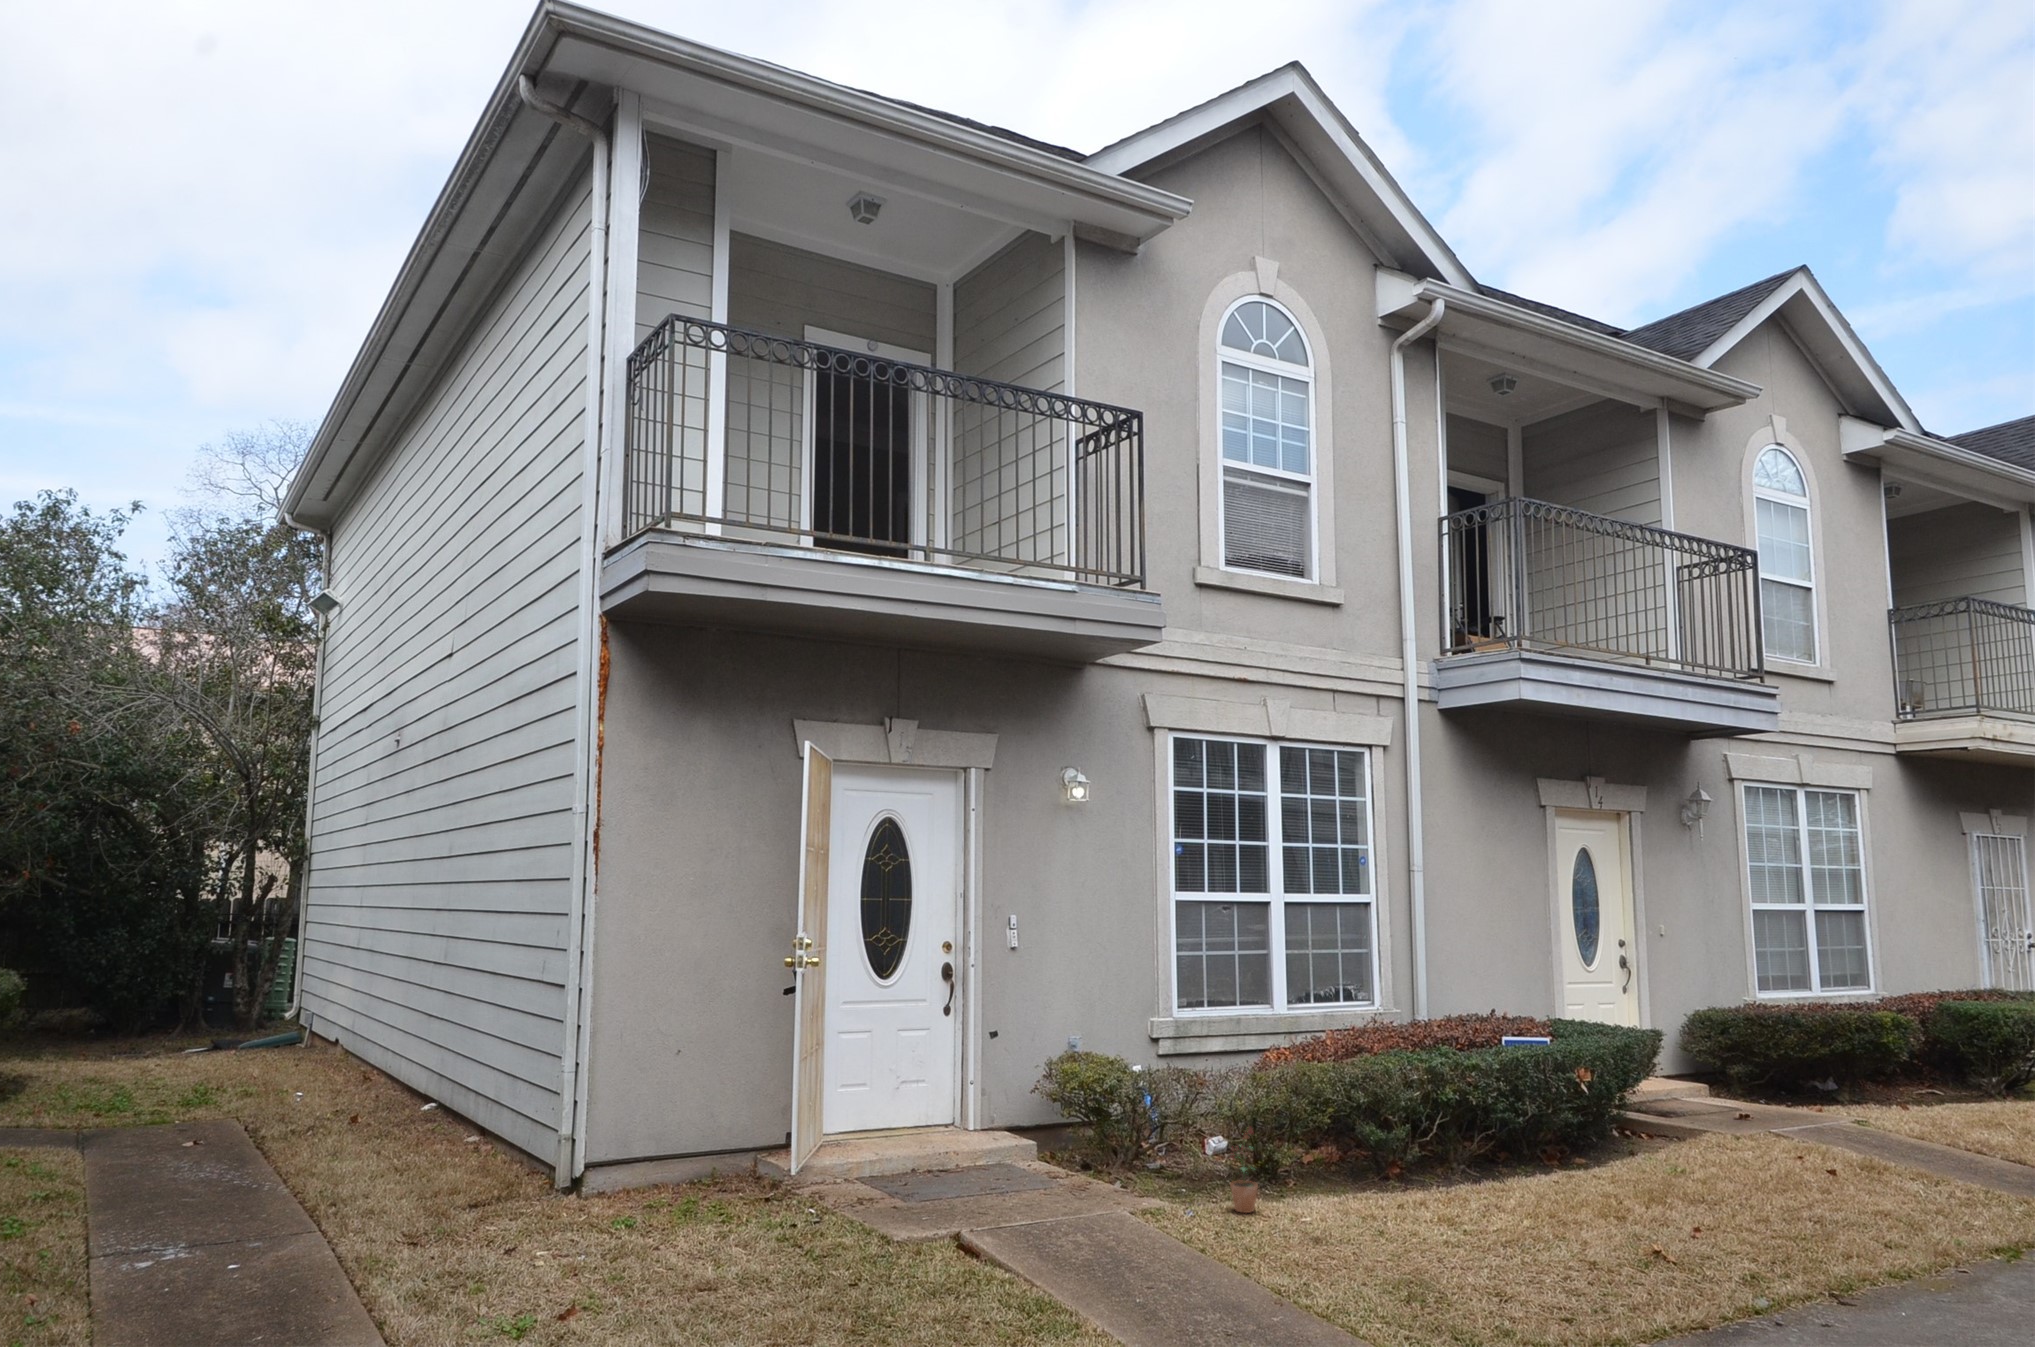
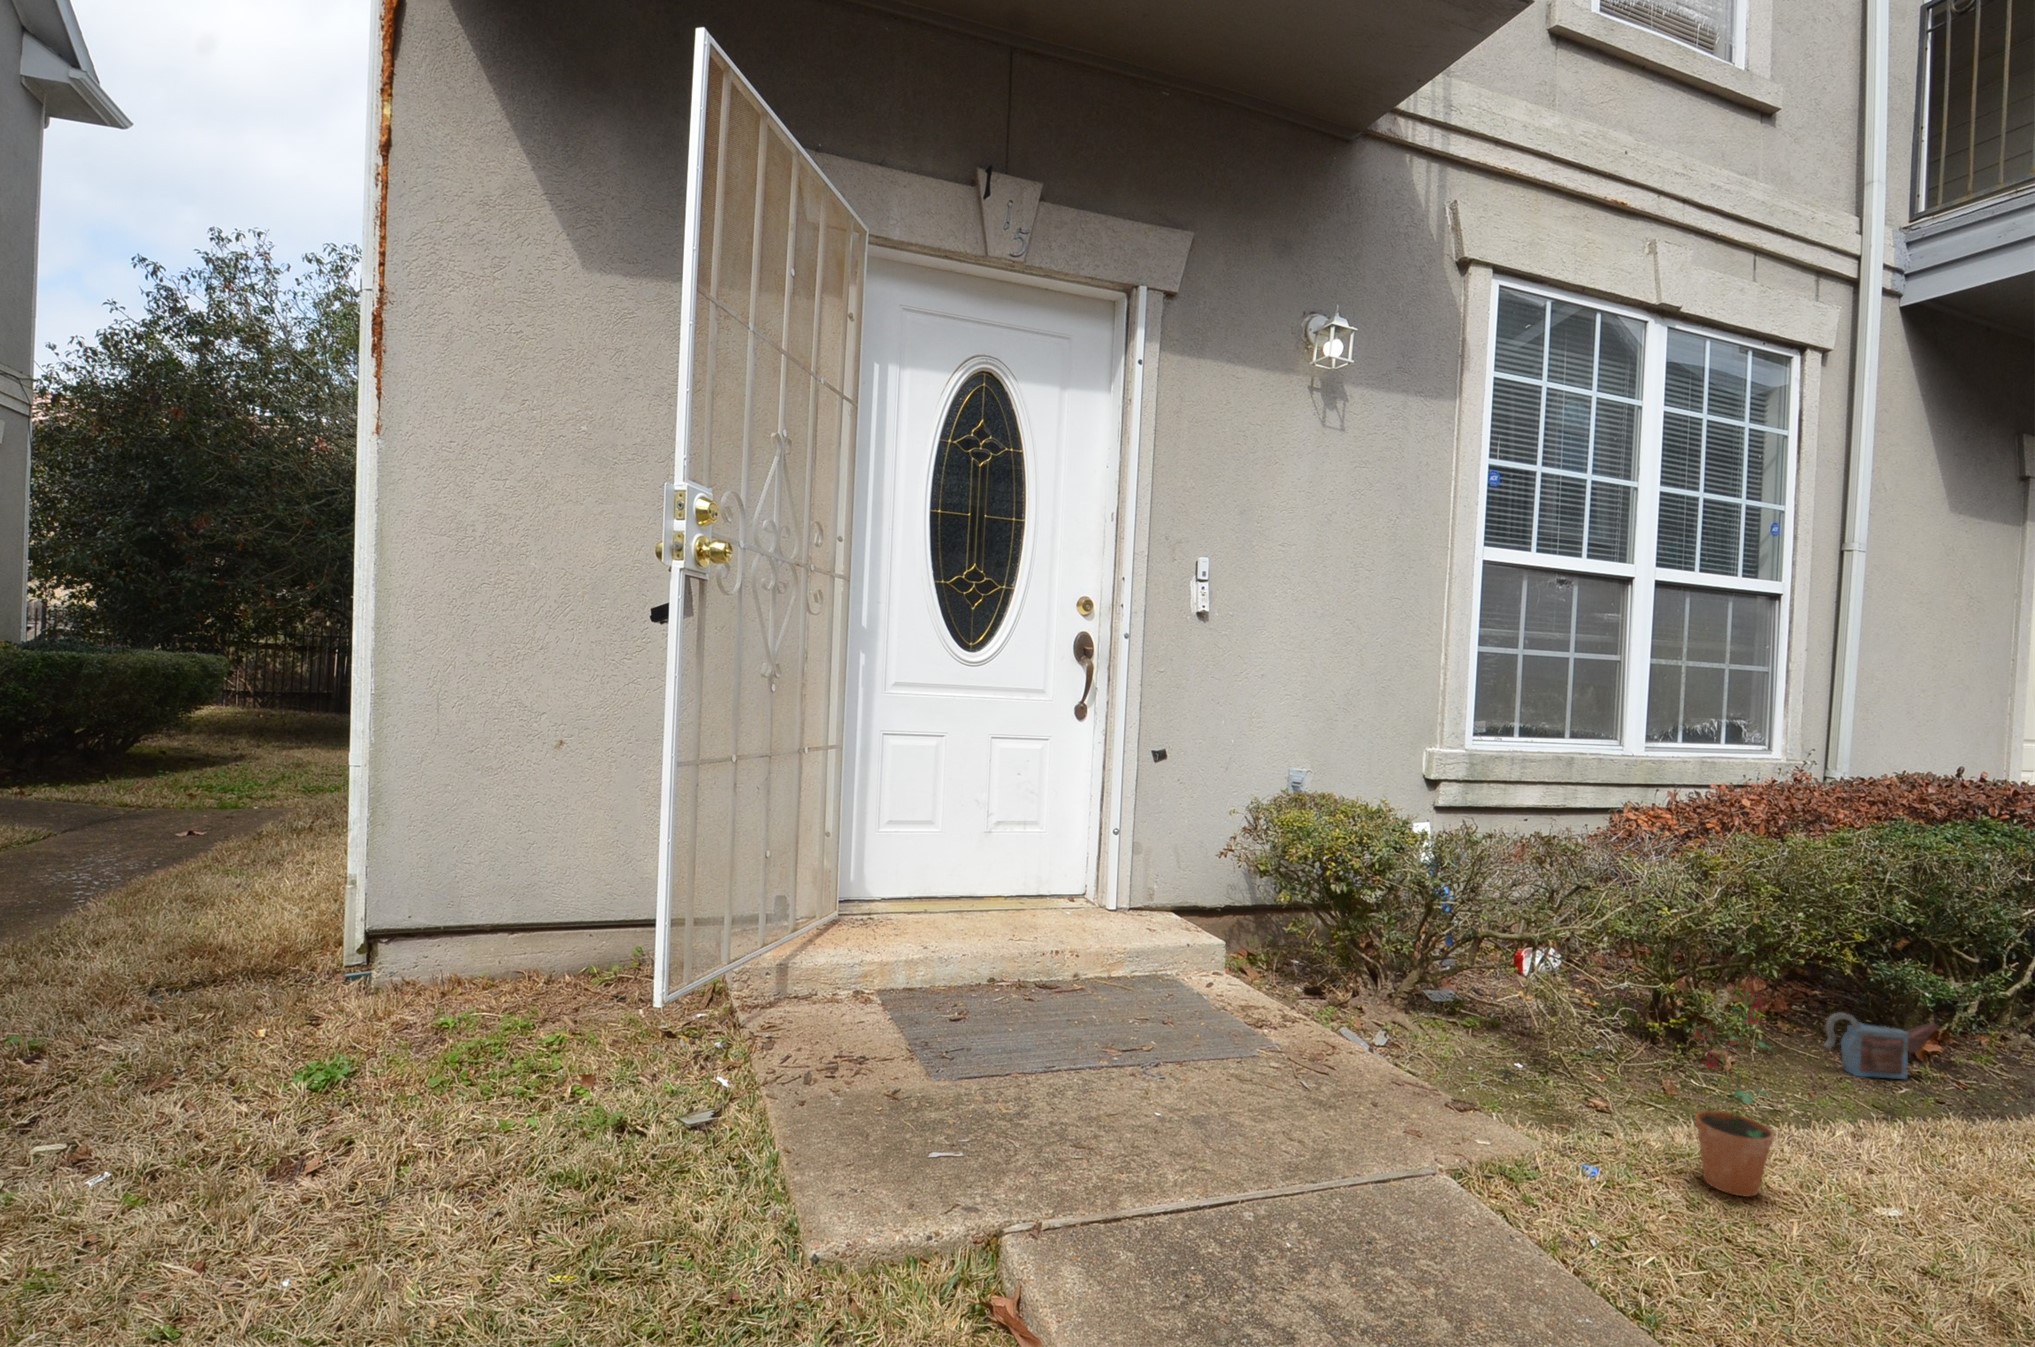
watering can: none [1335,1149,1388,1182] -> present [1824,1013,1938,1079]

